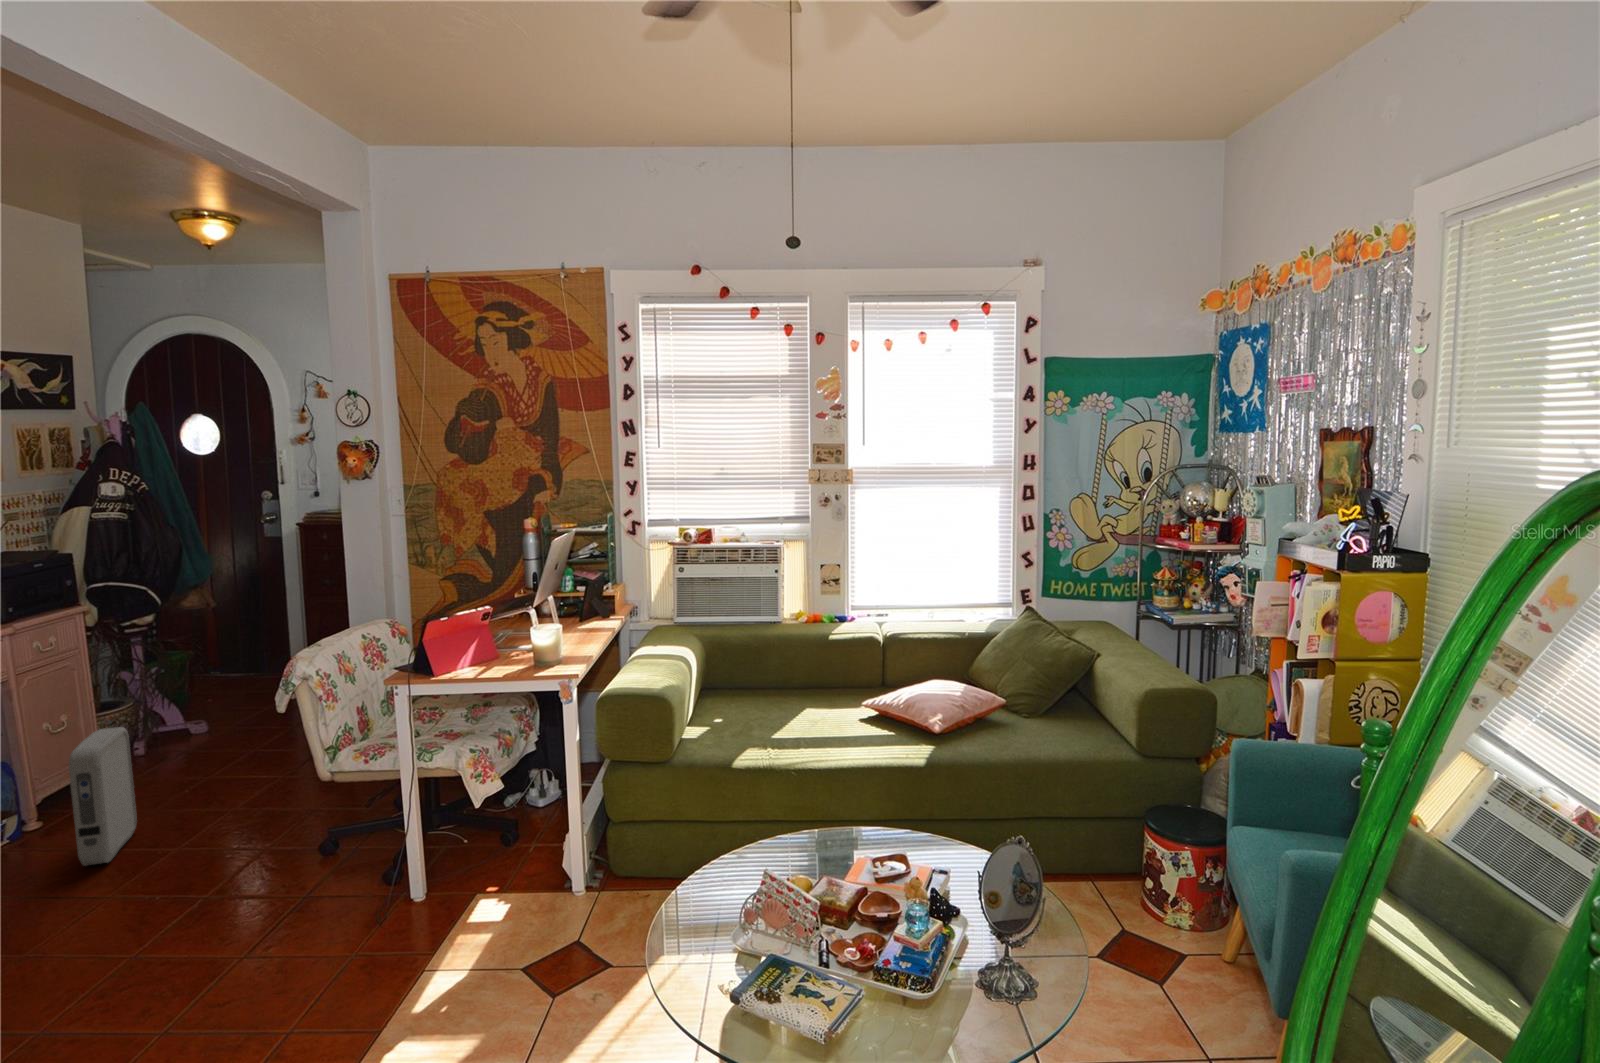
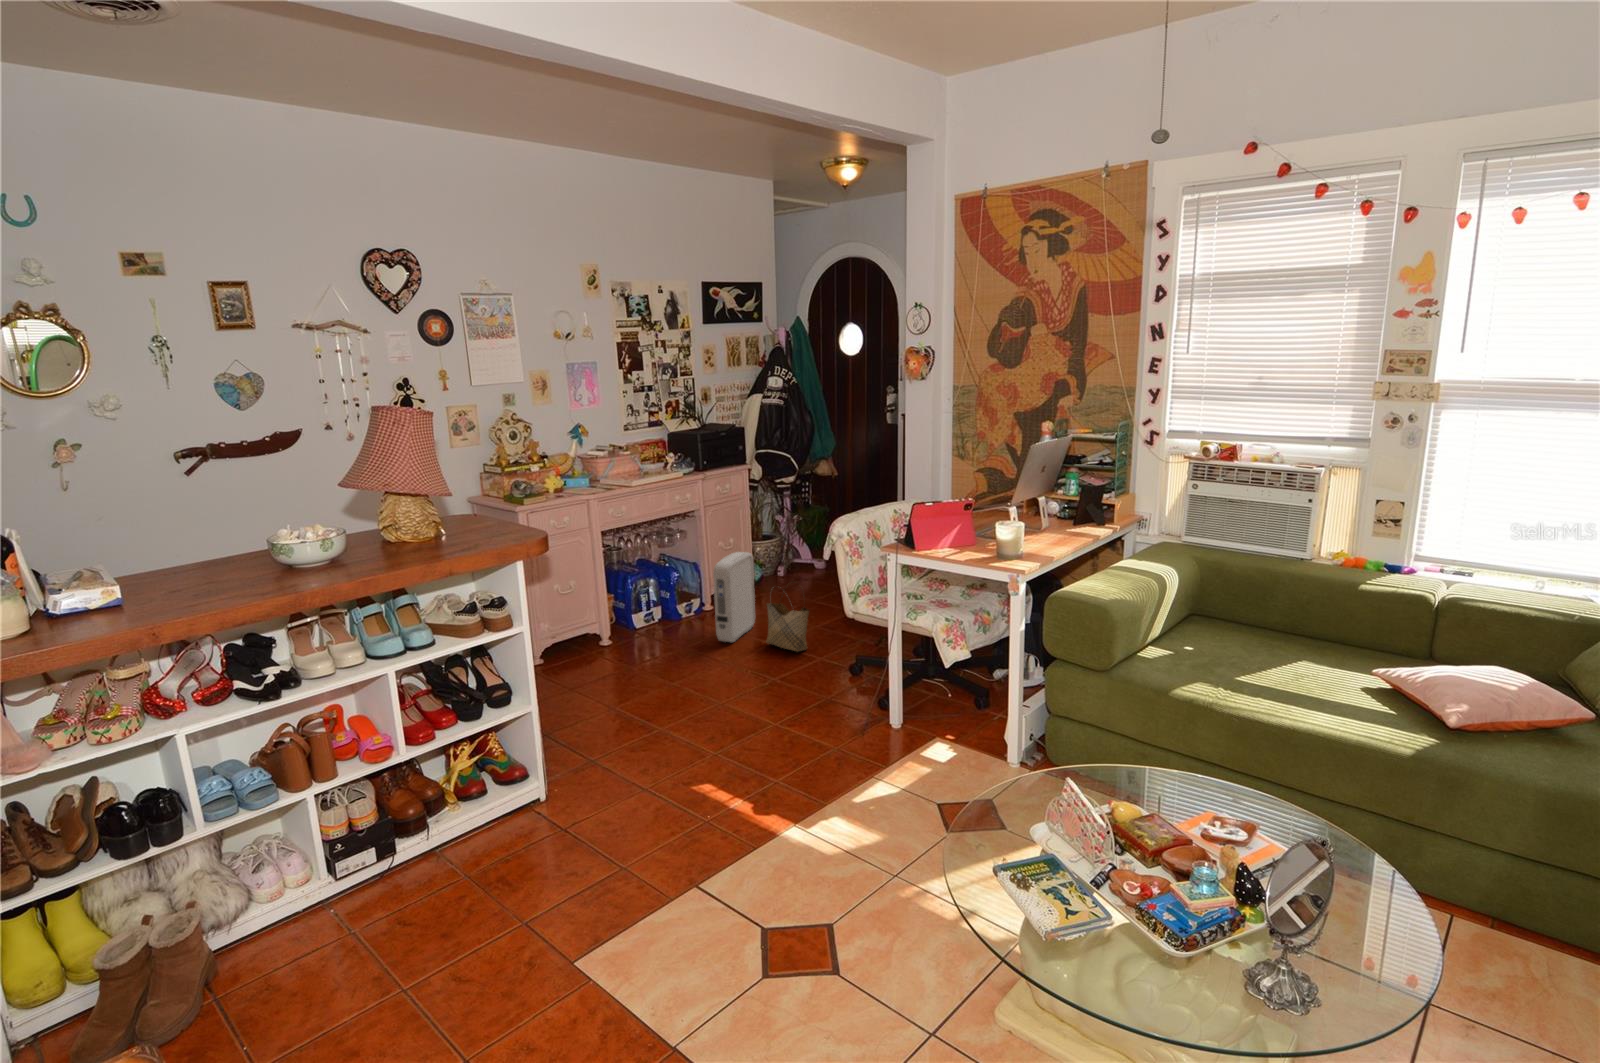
woven basket: none [167,752,242,848] -> present [766,588,809,651]

